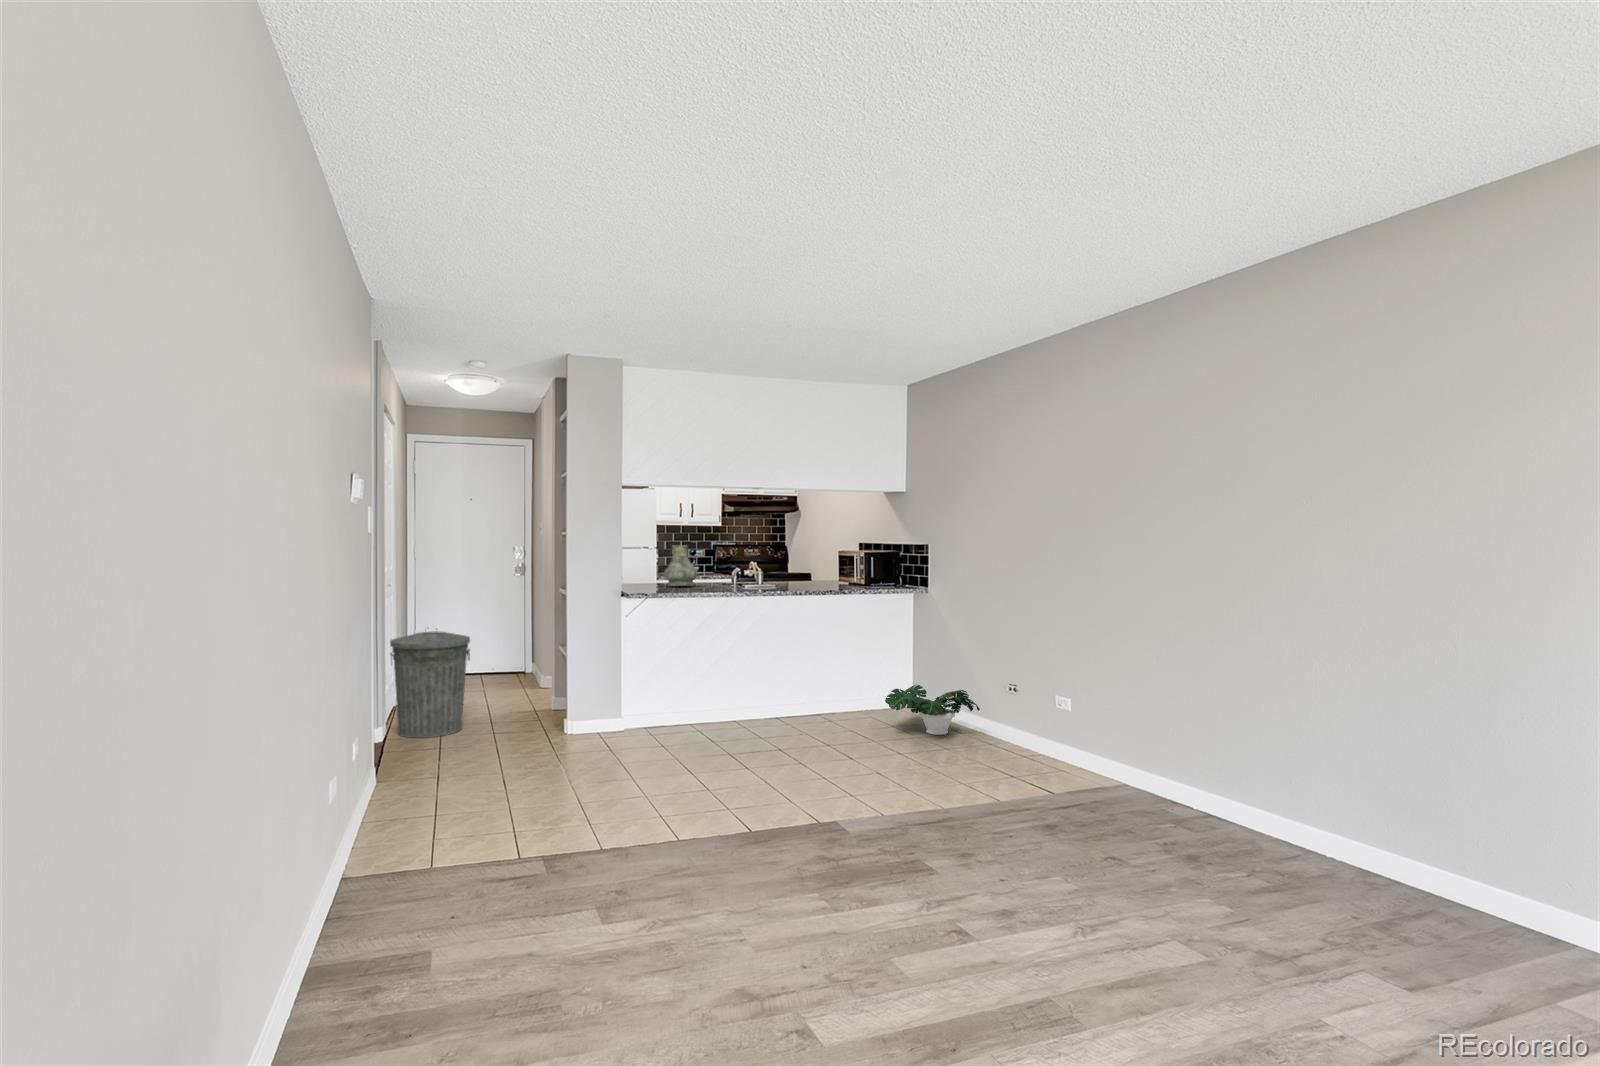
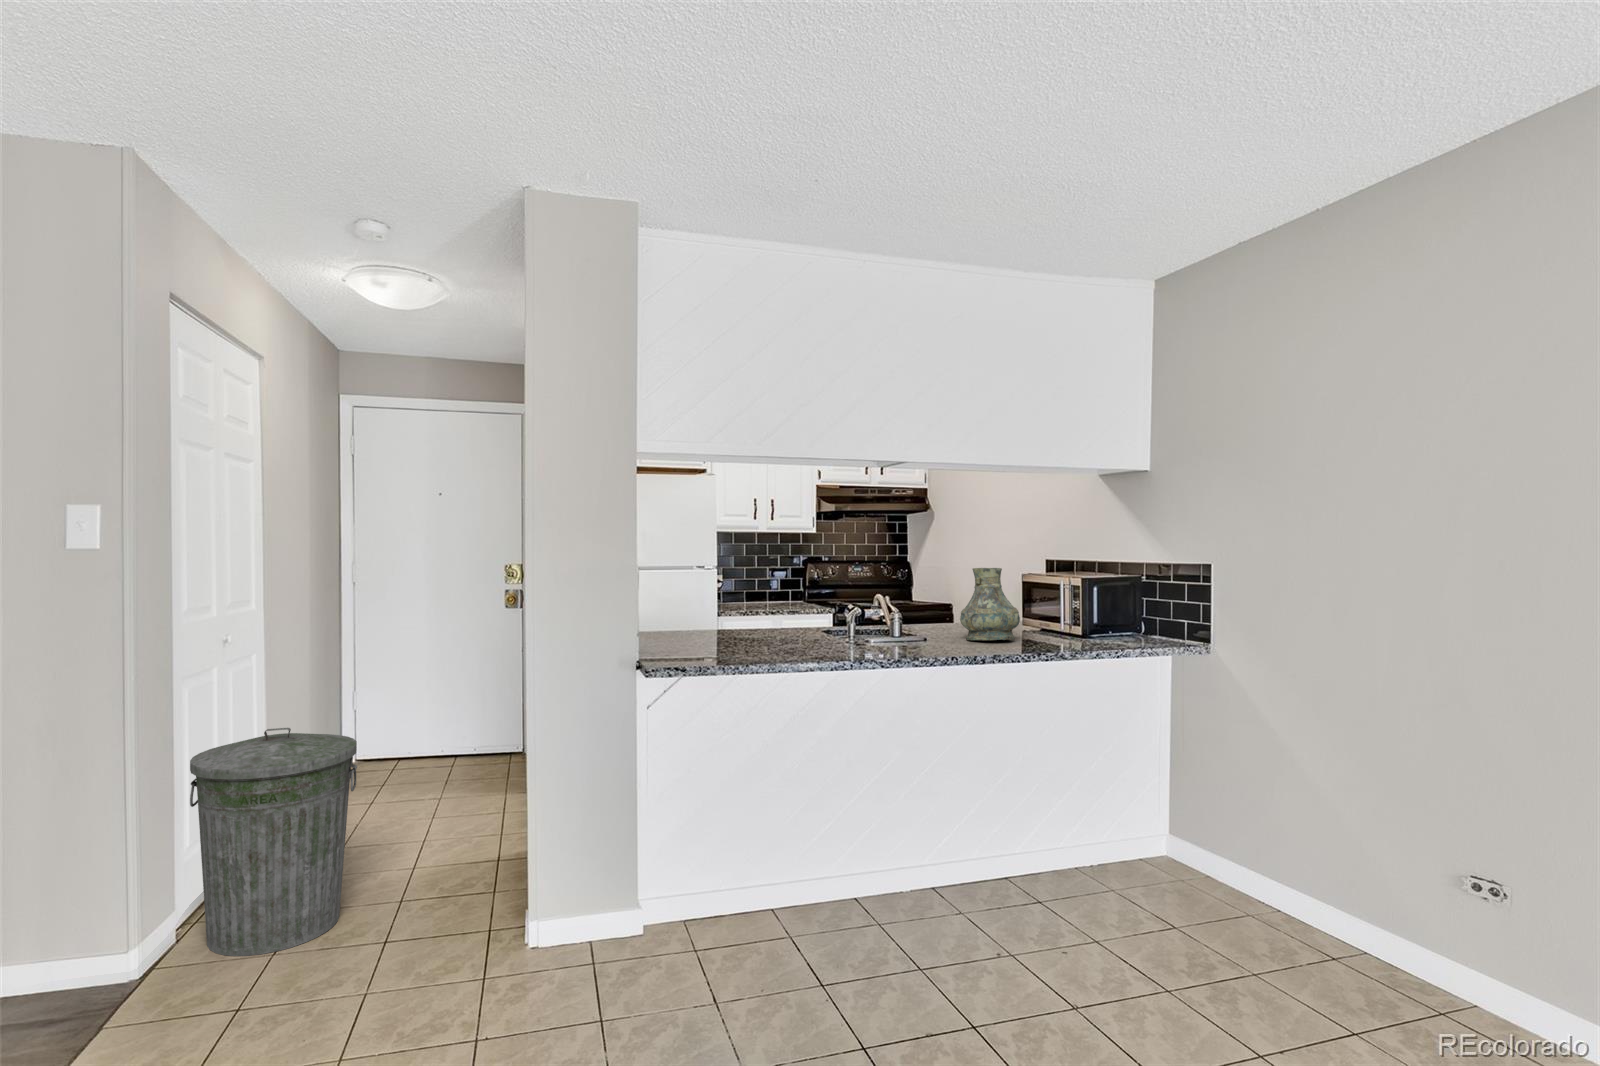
vase: present [664,545,697,586] -> present [960,568,1020,640]
potted plant: present [885,685,980,735] -> none [1178,852,1421,982]

